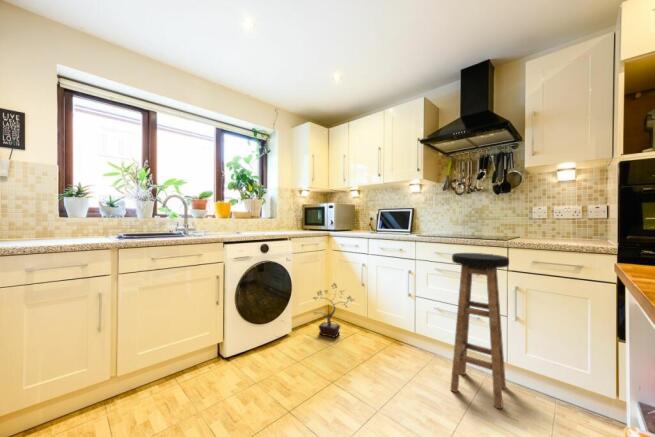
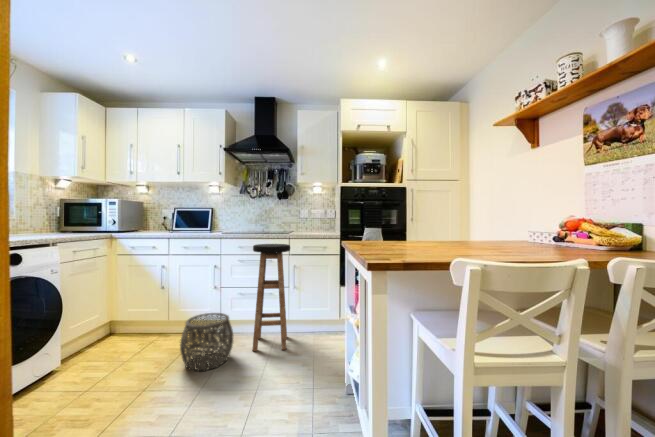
potted plant: present [314,283,354,337] -> none [93,288,156,352]
woven basket: none [367,325,425,395] -> present [180,313,233,371]

